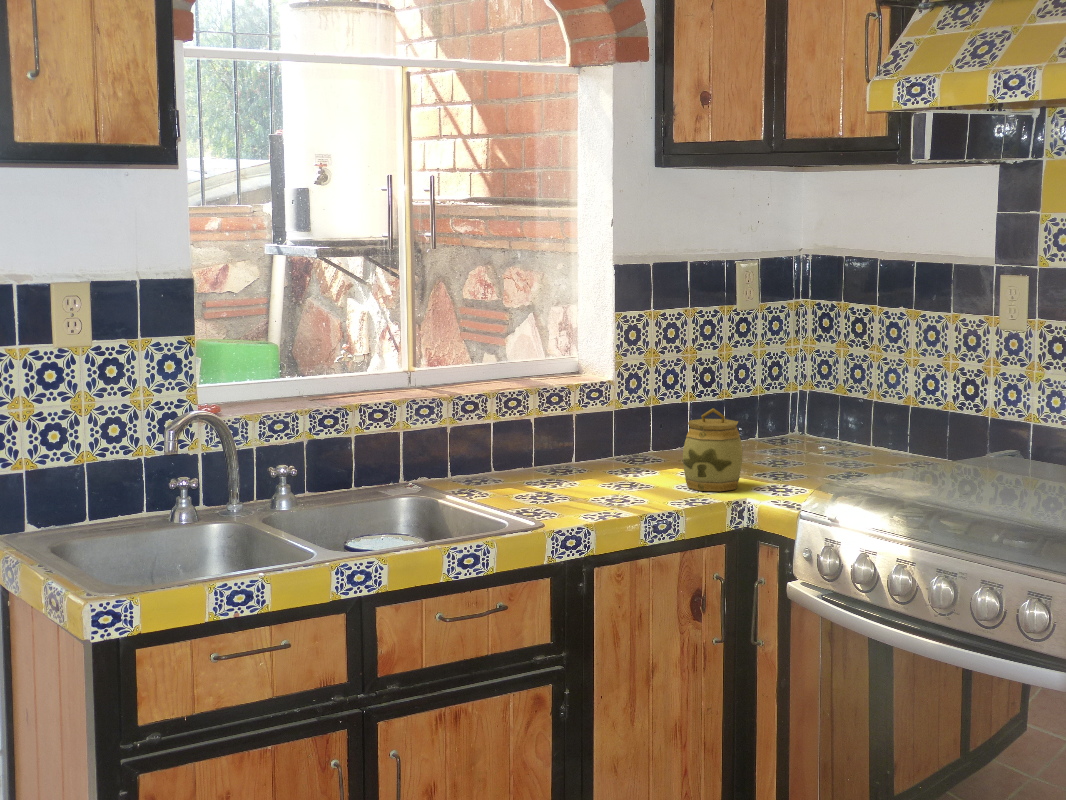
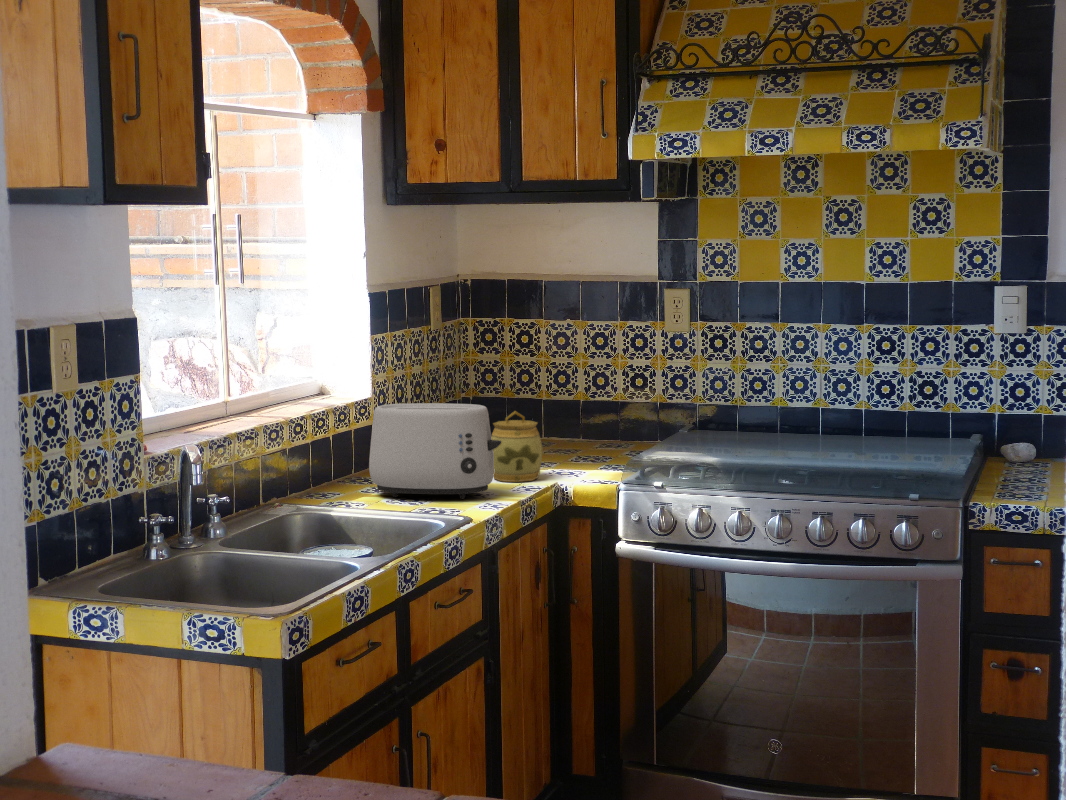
toaster: none [520,388,641,500] -> present [369,403,502,499]

